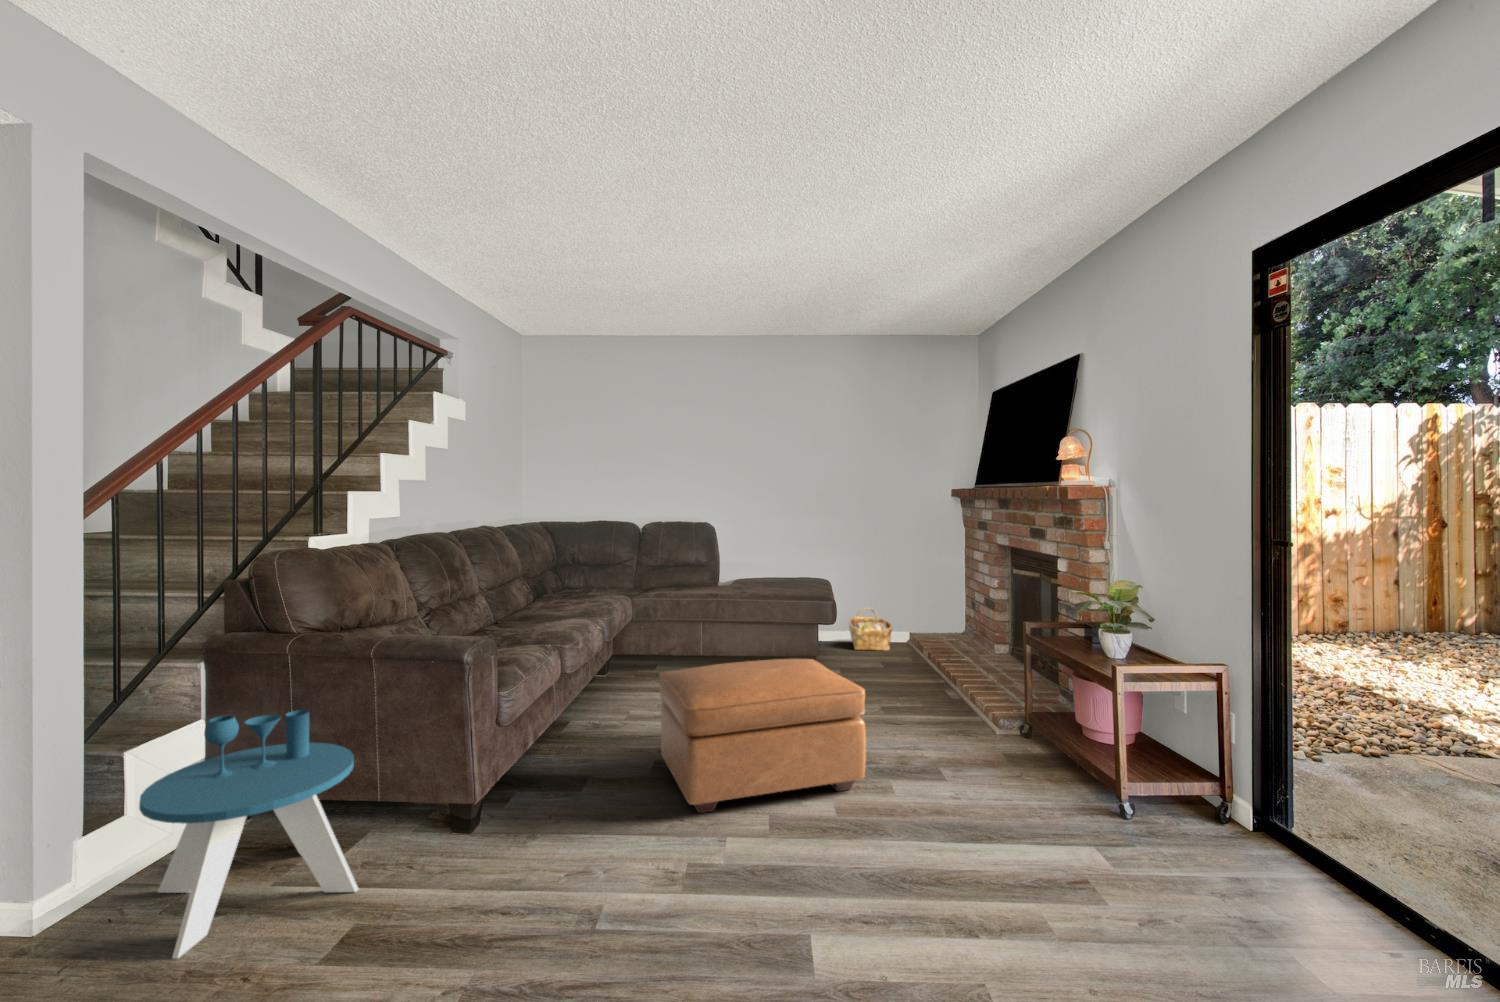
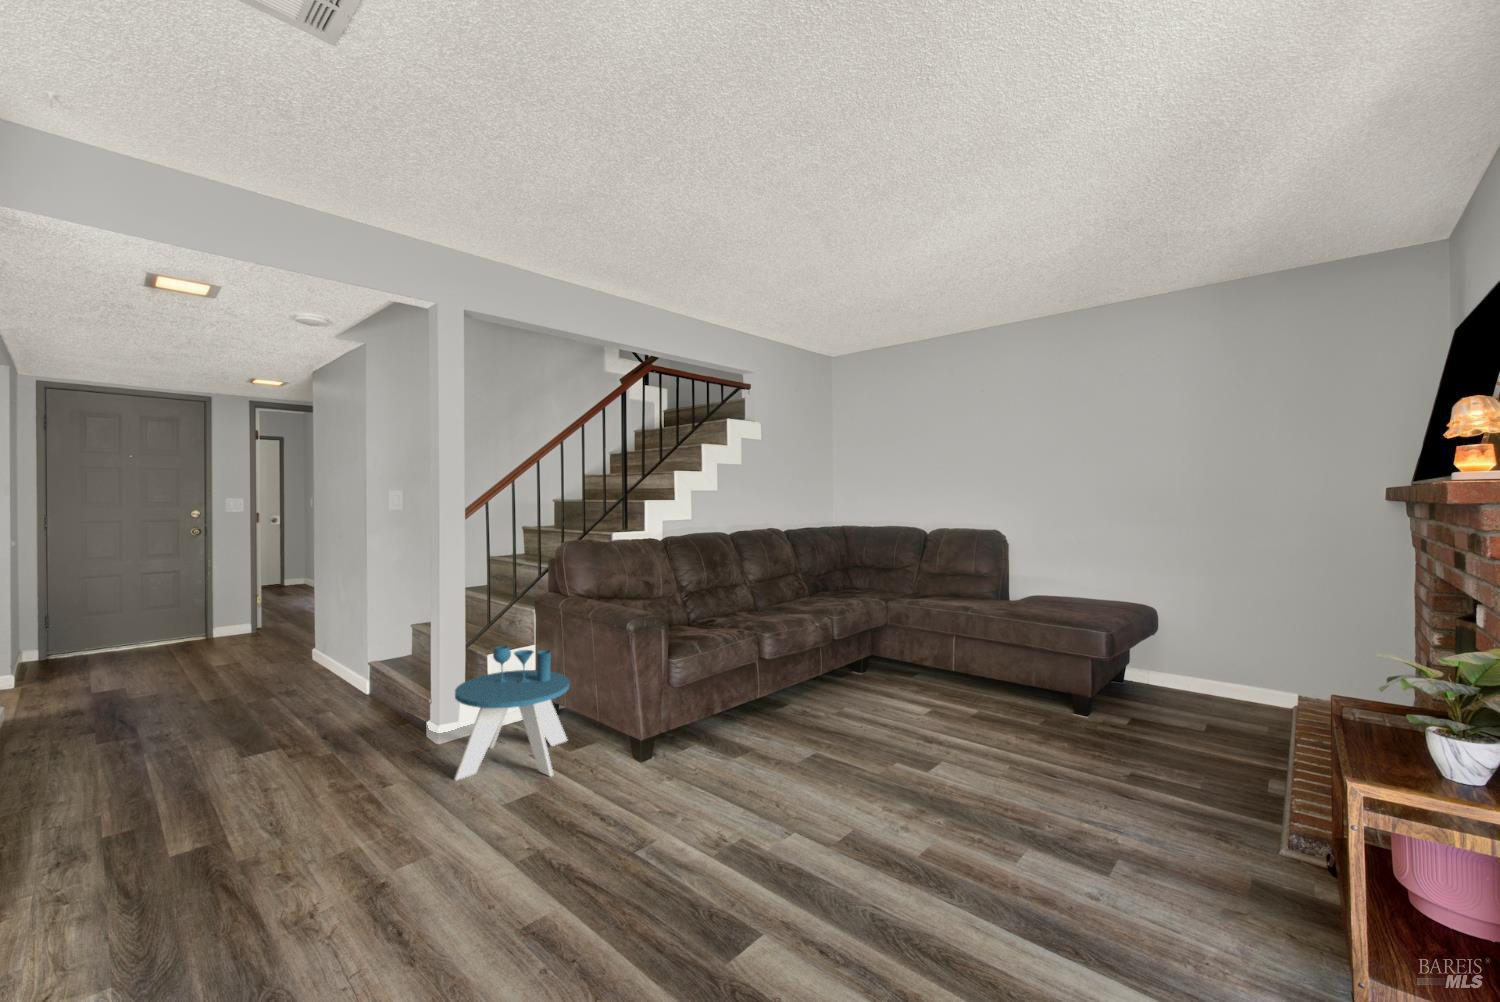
woven basket: present [849,608,892,651] -> none [1160,649,1223,706]
ottoman: present [659,659,866,813] -> none [783,674,973,831]

